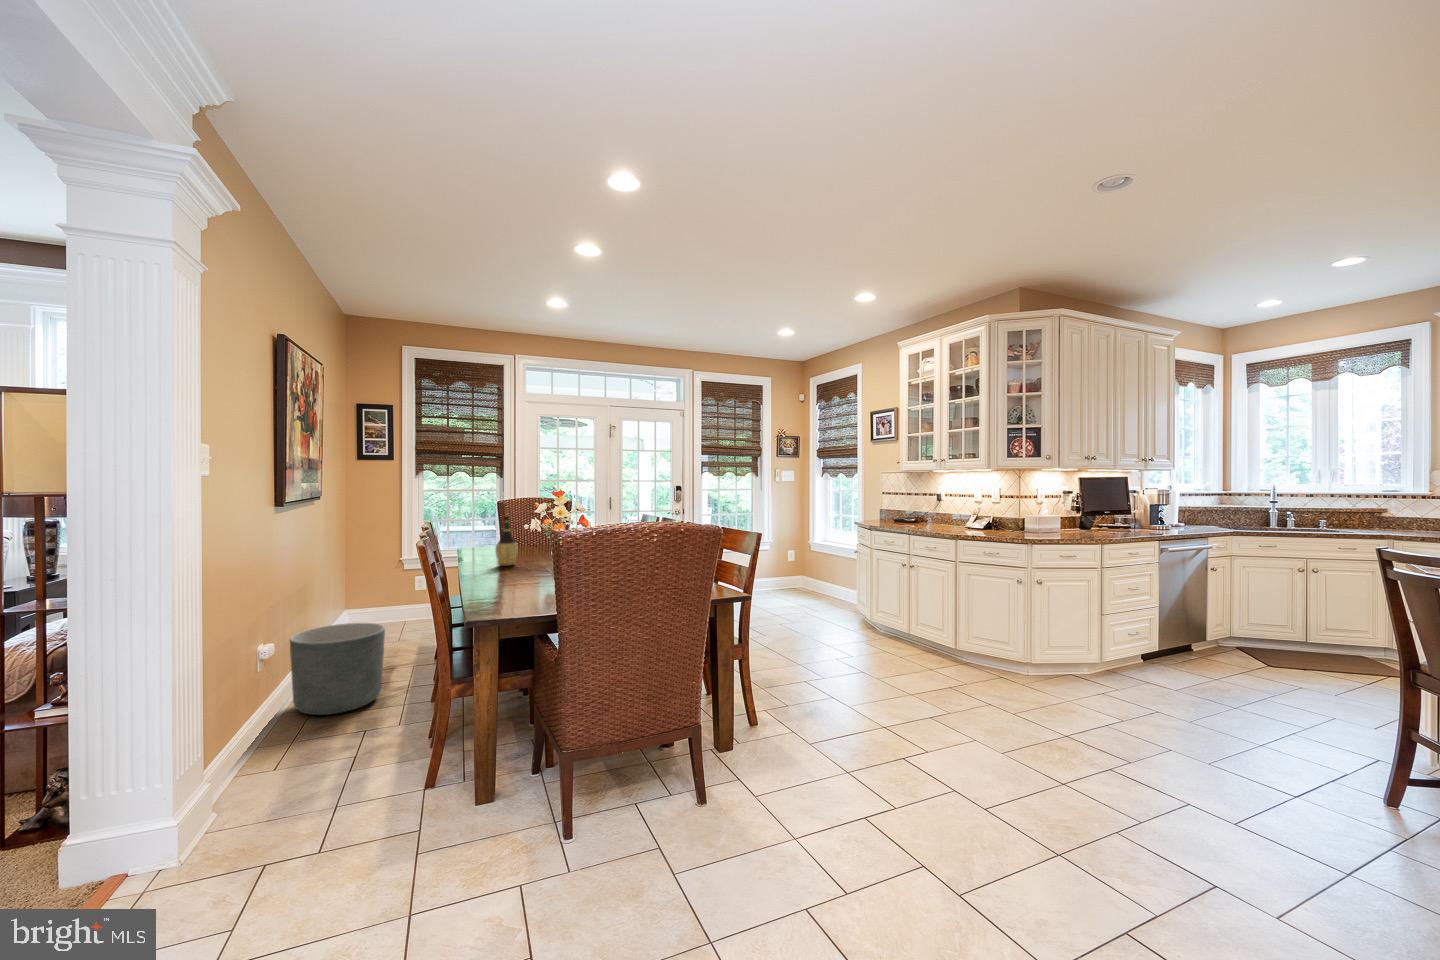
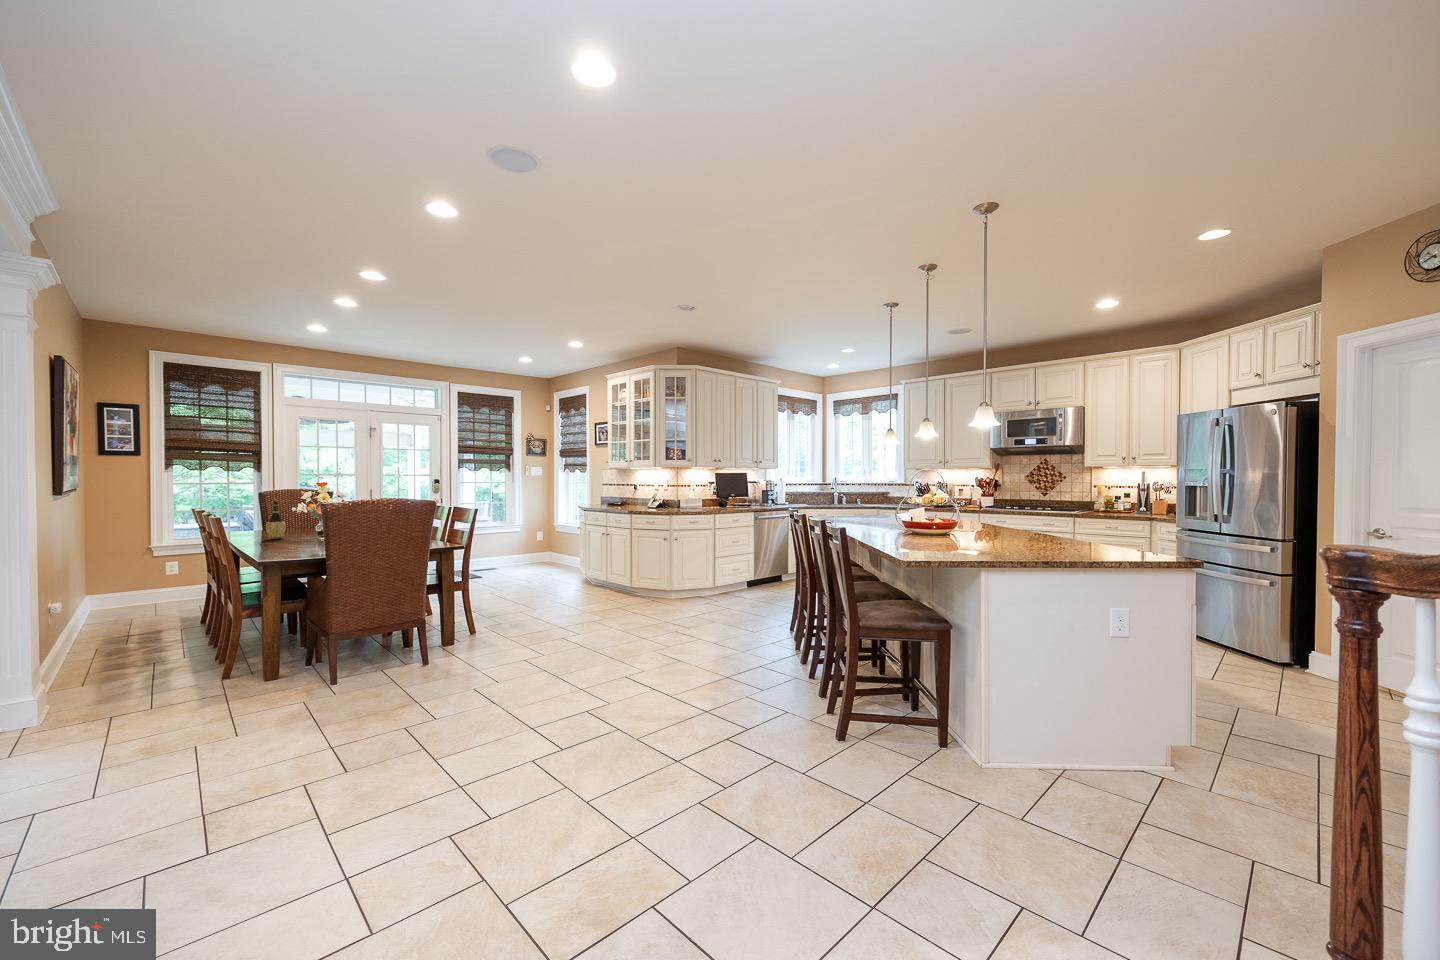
planter: present [290,623,385,715] -> none [71,590,161,659]

